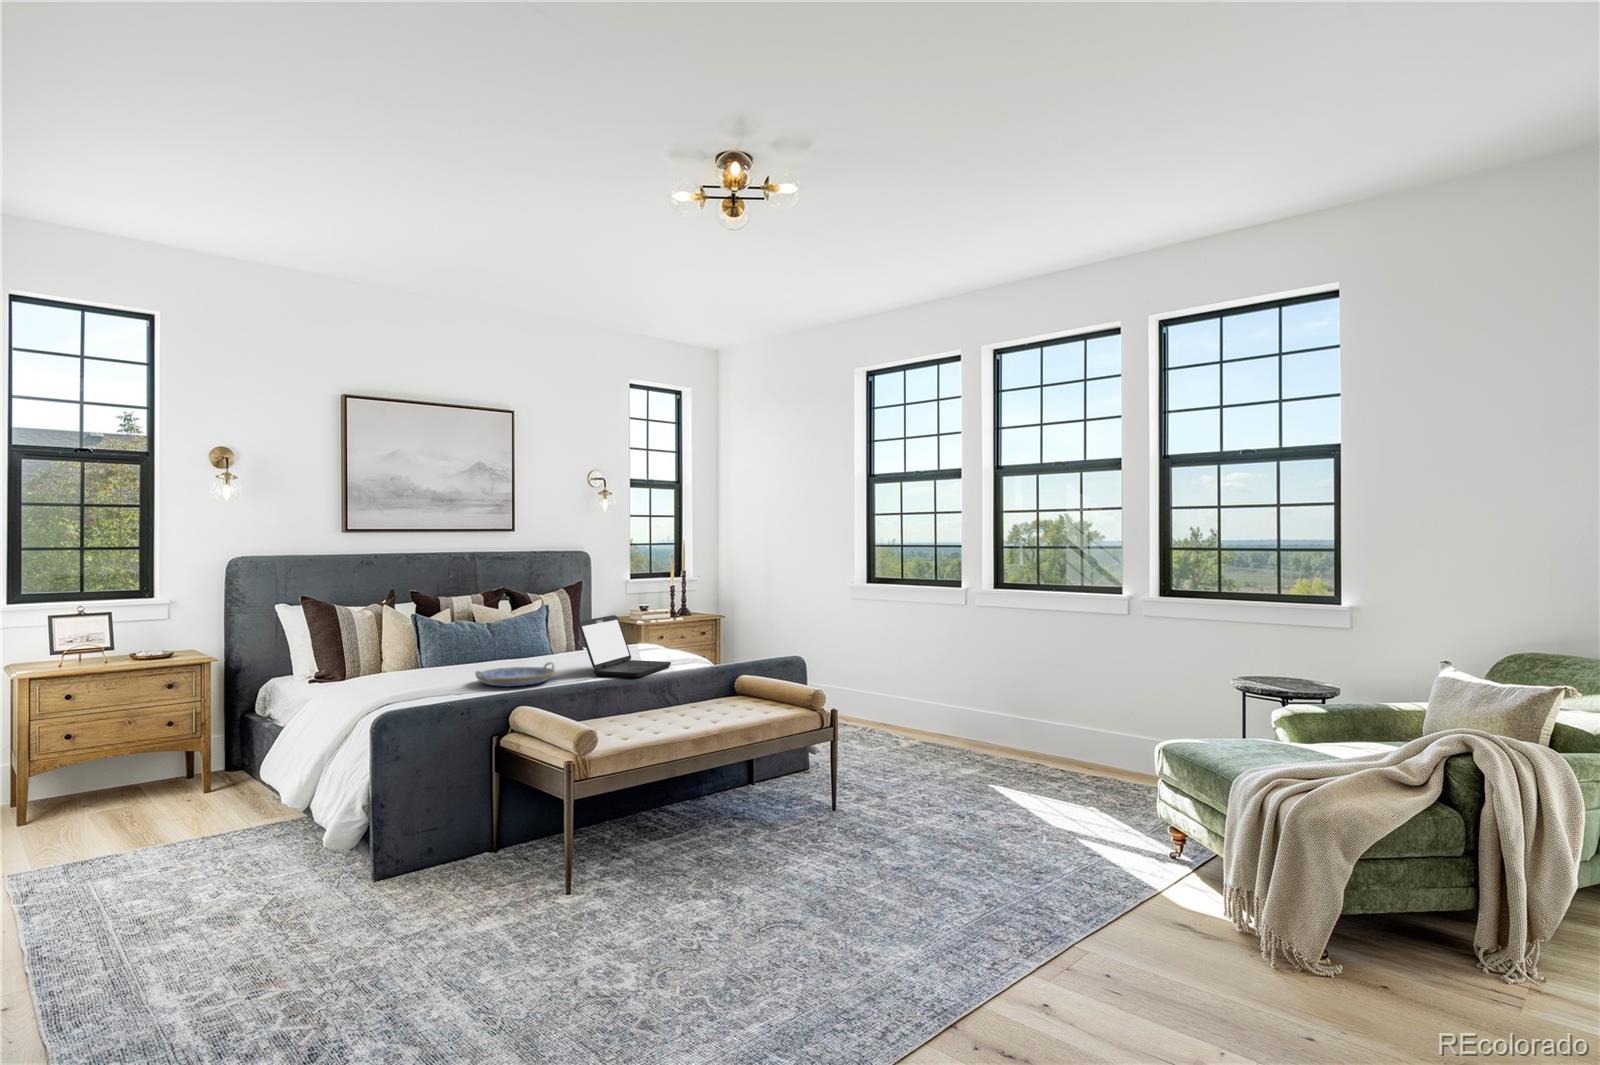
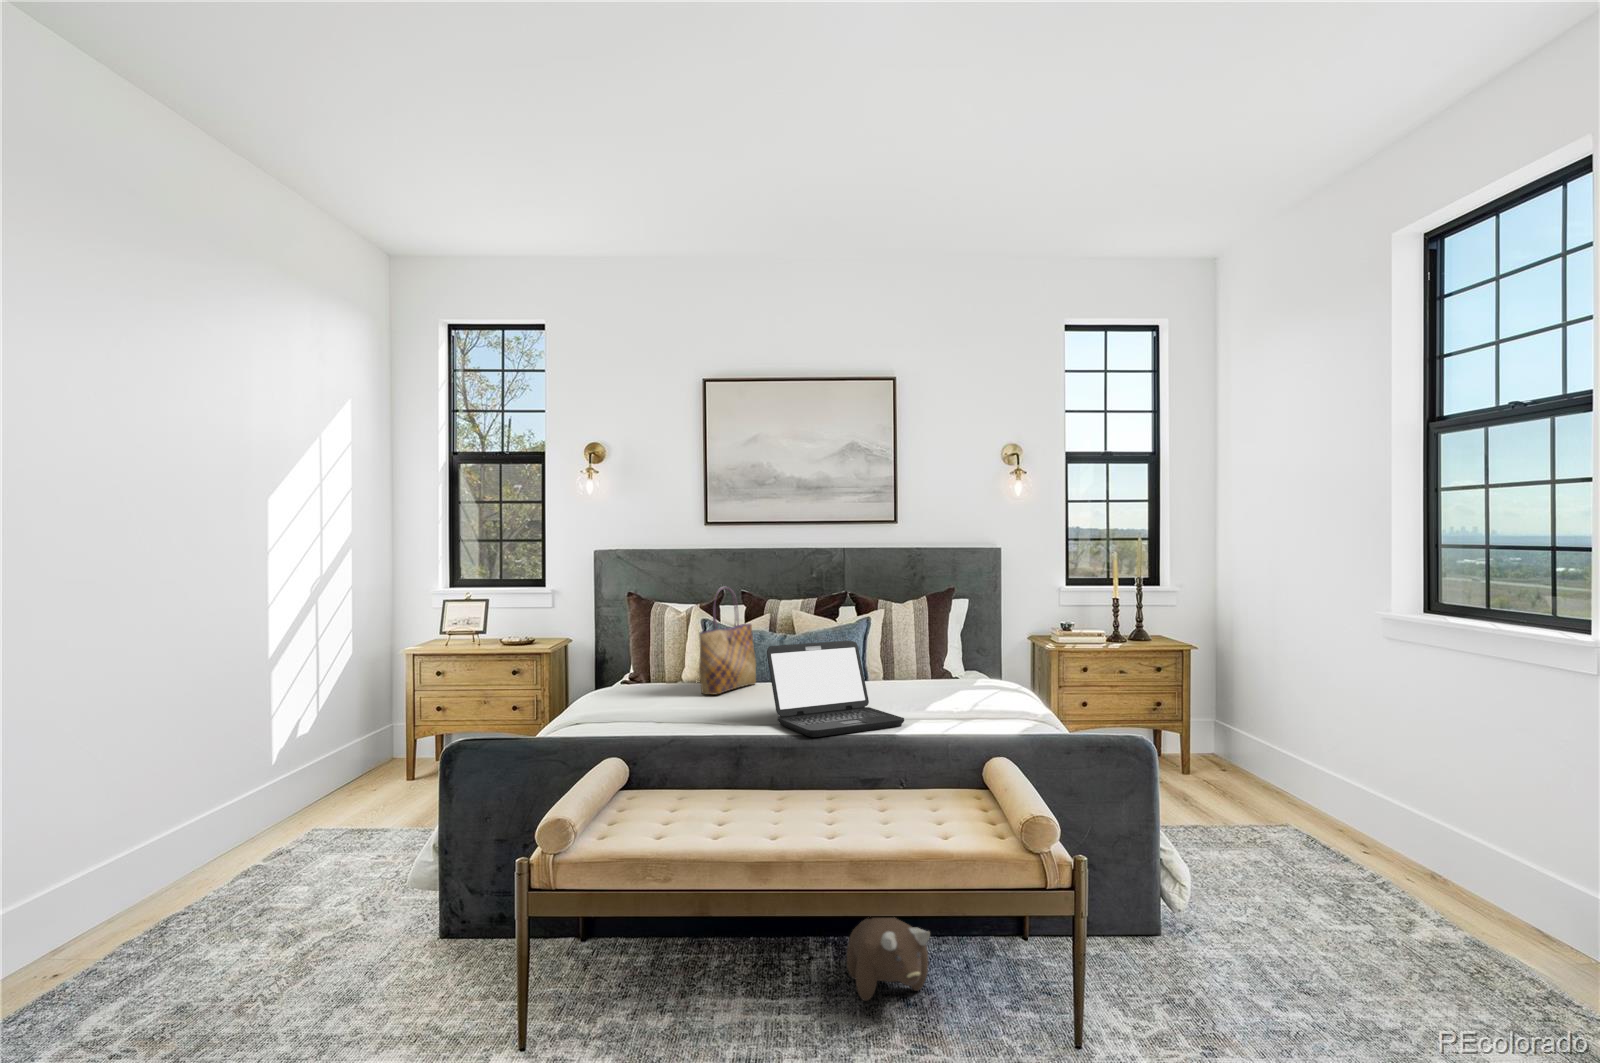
tote bag: none [475,583,498,669] -> present [699,587,756,694]
serving tray: present [475,662,555,686] -> none [628,698,735,726]
plush toy: none [691,772,755,824] -> present [847,917,930,1001]

